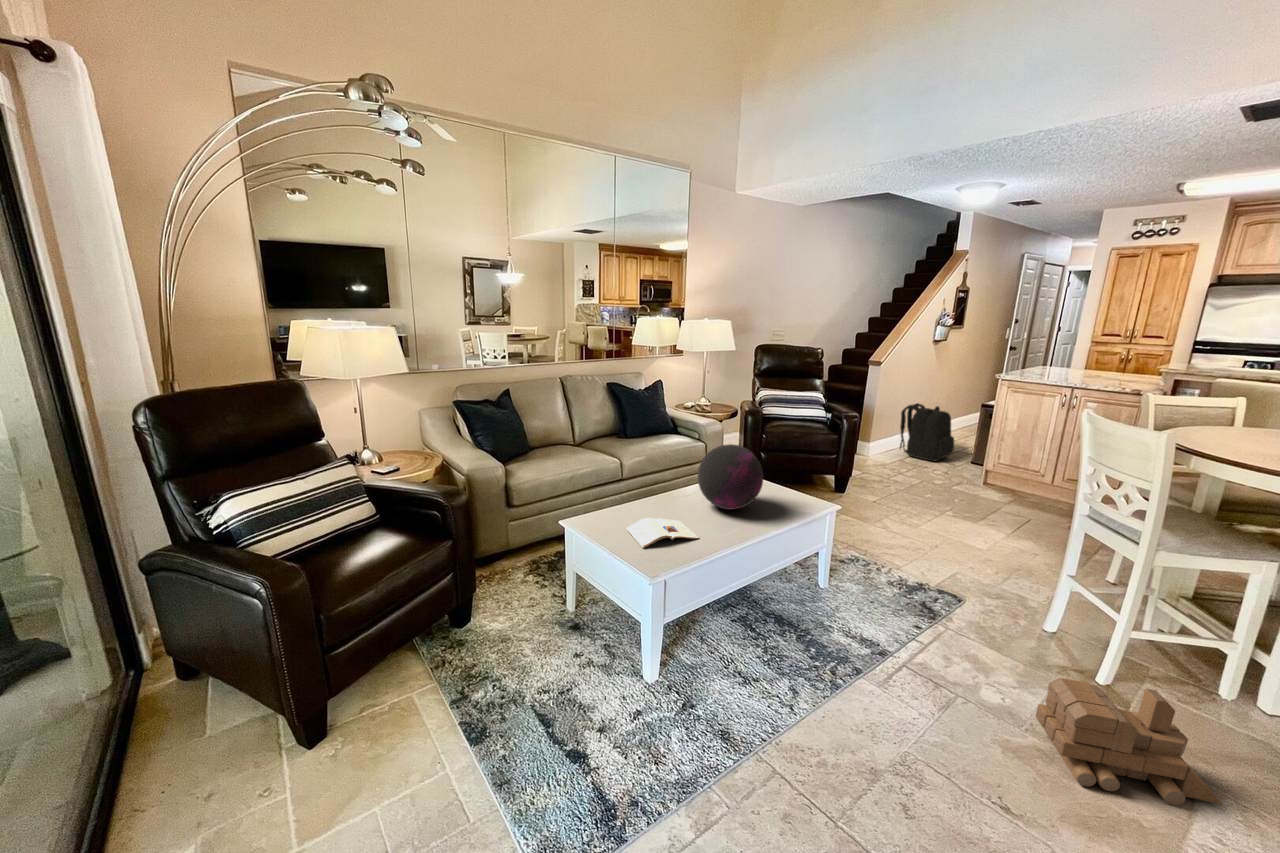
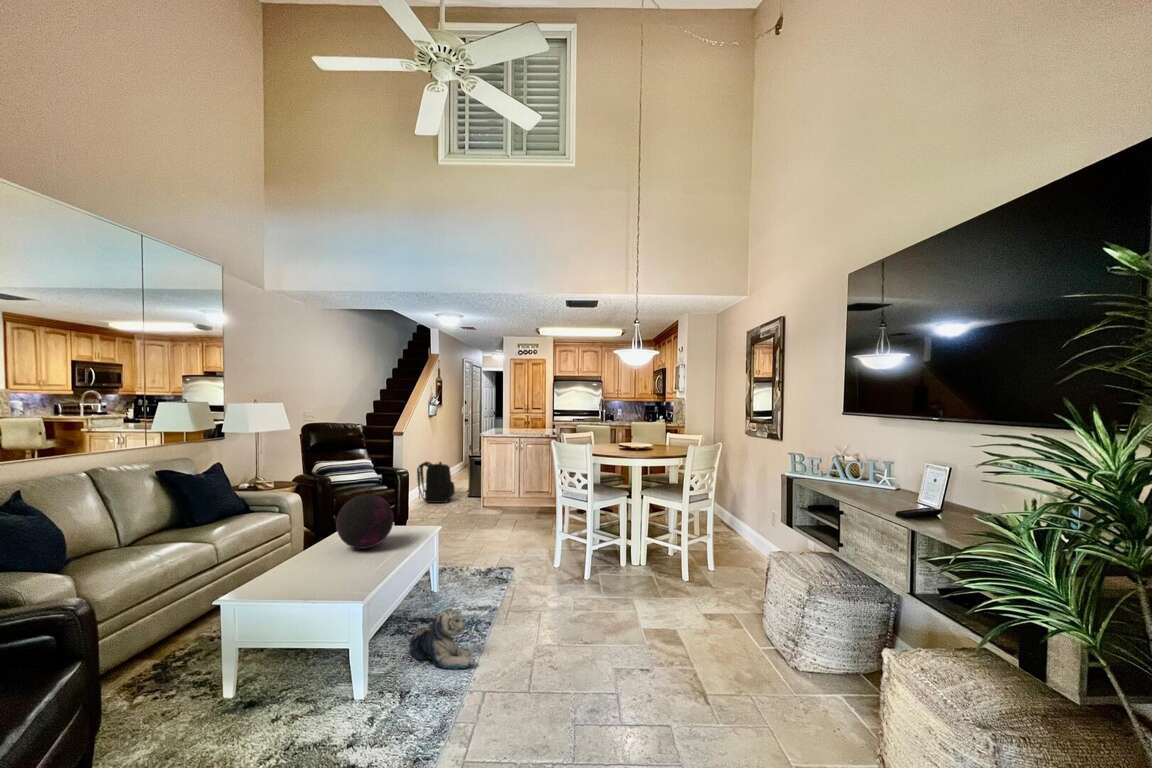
magazine: present [626,518,699,548] -> none [298,565,368,588]
plush toy: none [733,630,792,722] -> present [410,609,475,669]
toy train: present [1036,678,1223,805] -> none [577,560,641,618]

